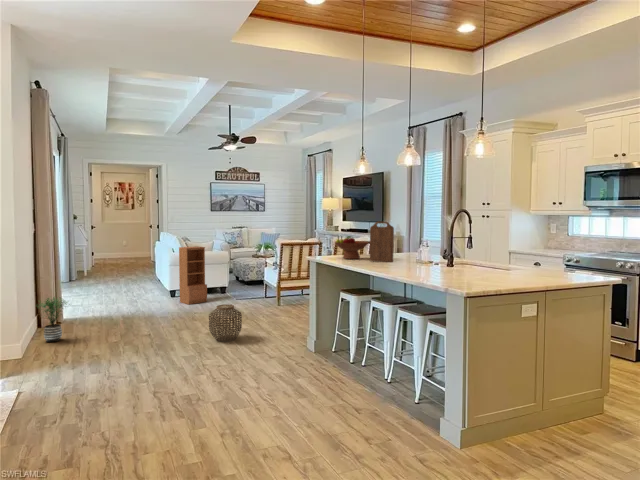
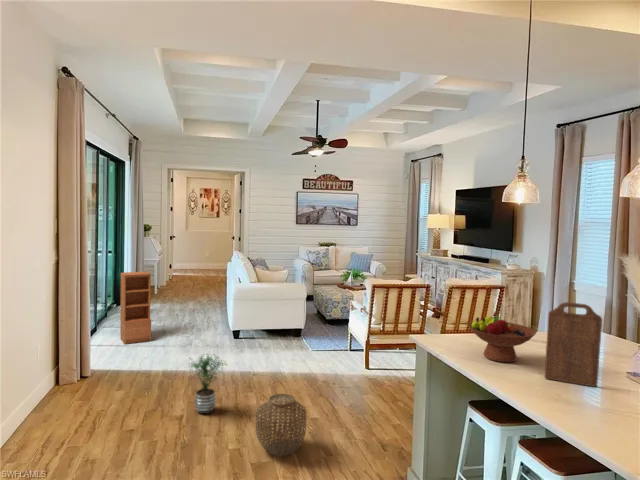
bookcase: present [179,246,207,305] -> present [120,272,151,344]
potted plant: present [39,297,67,342] -> present [191,354,226,414]

